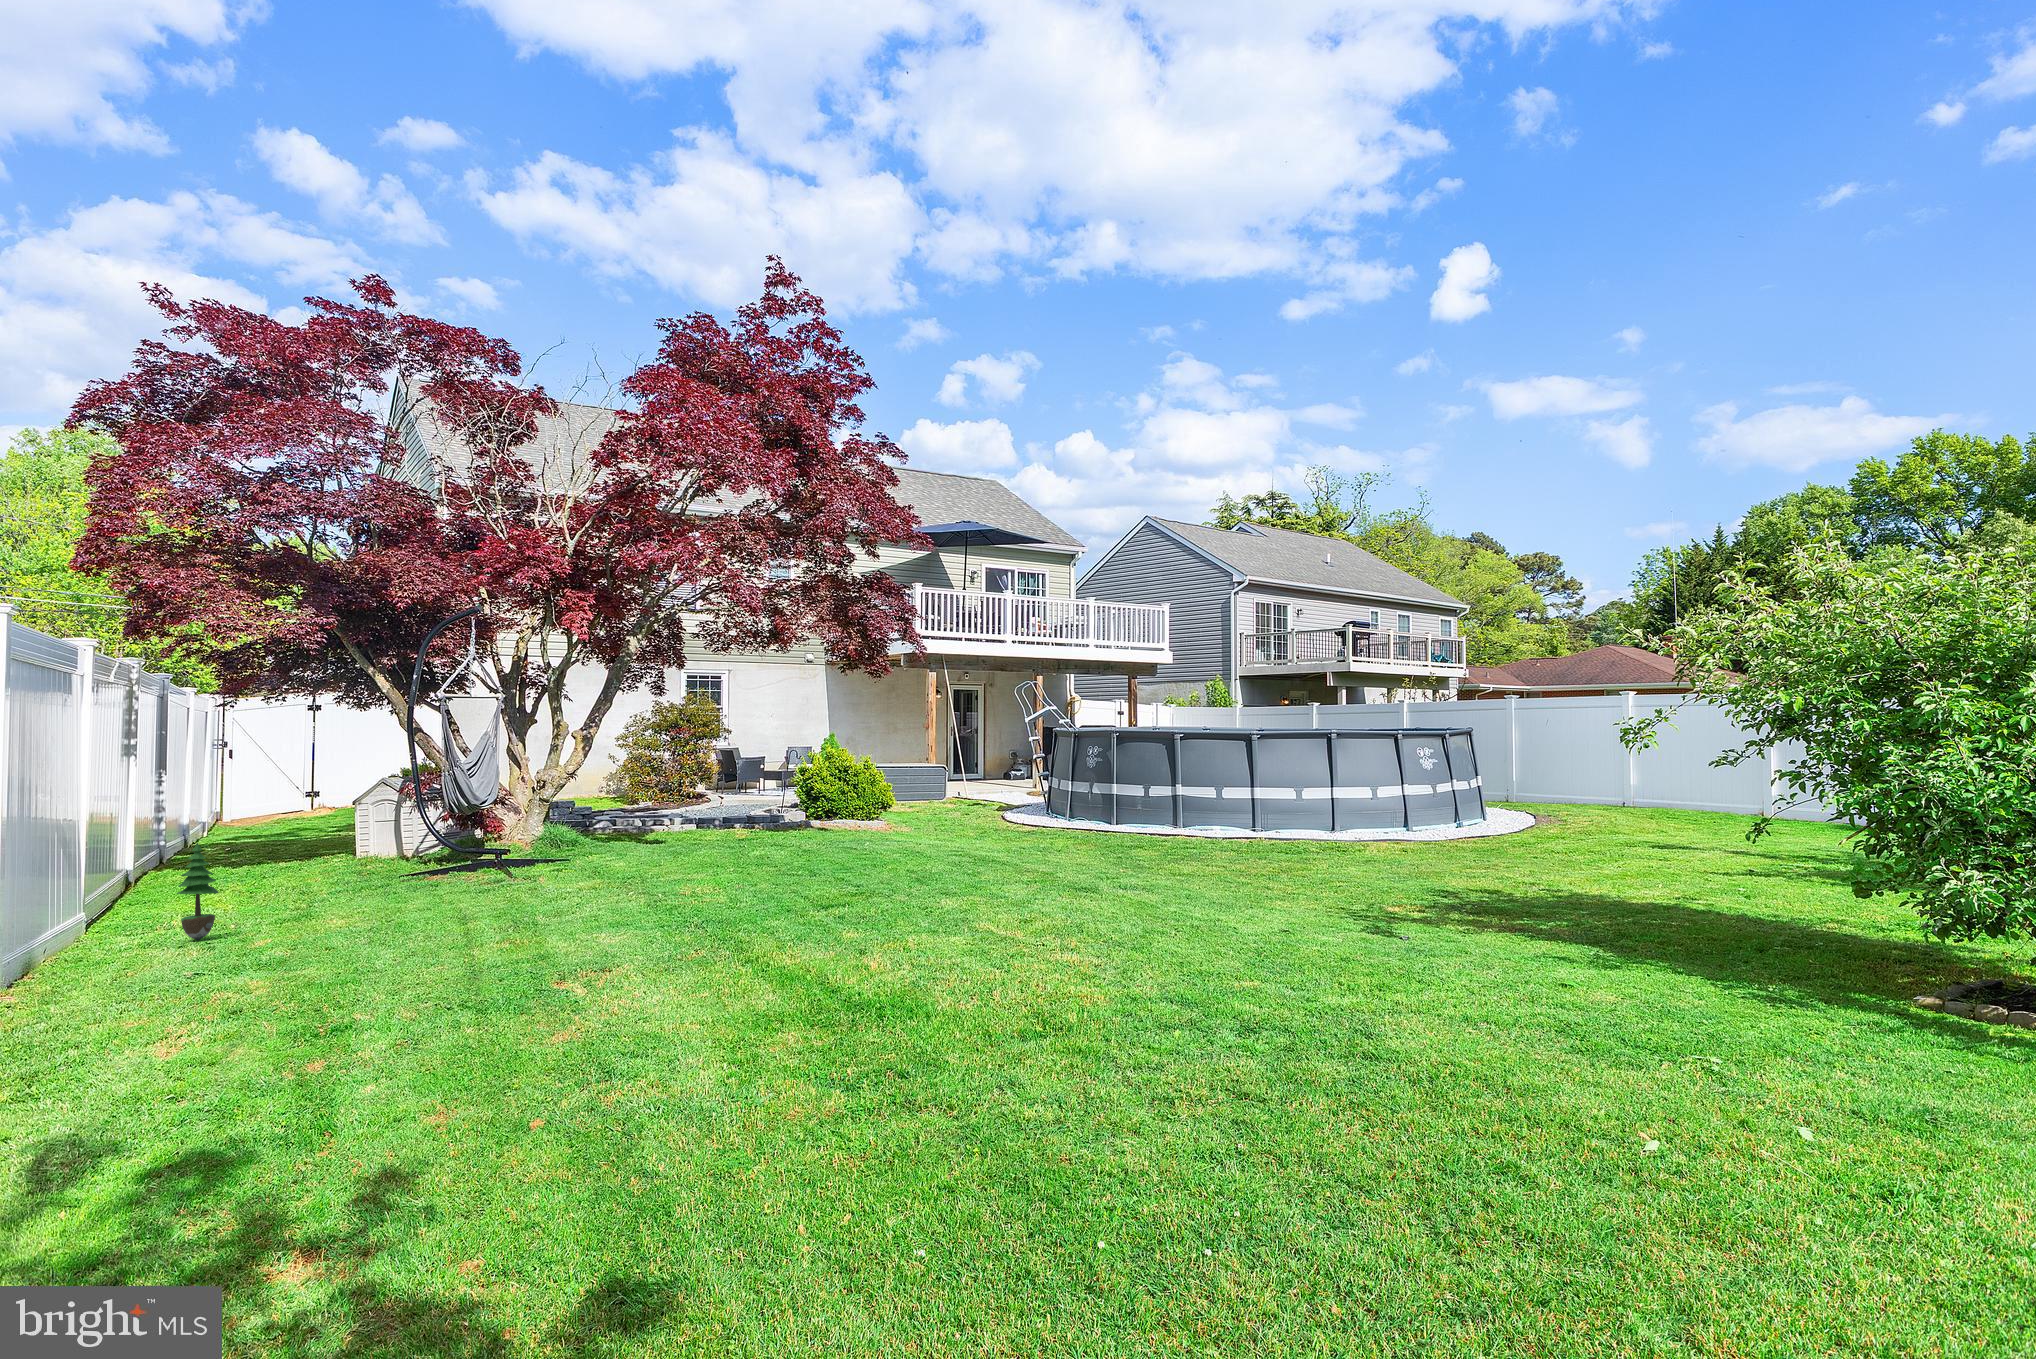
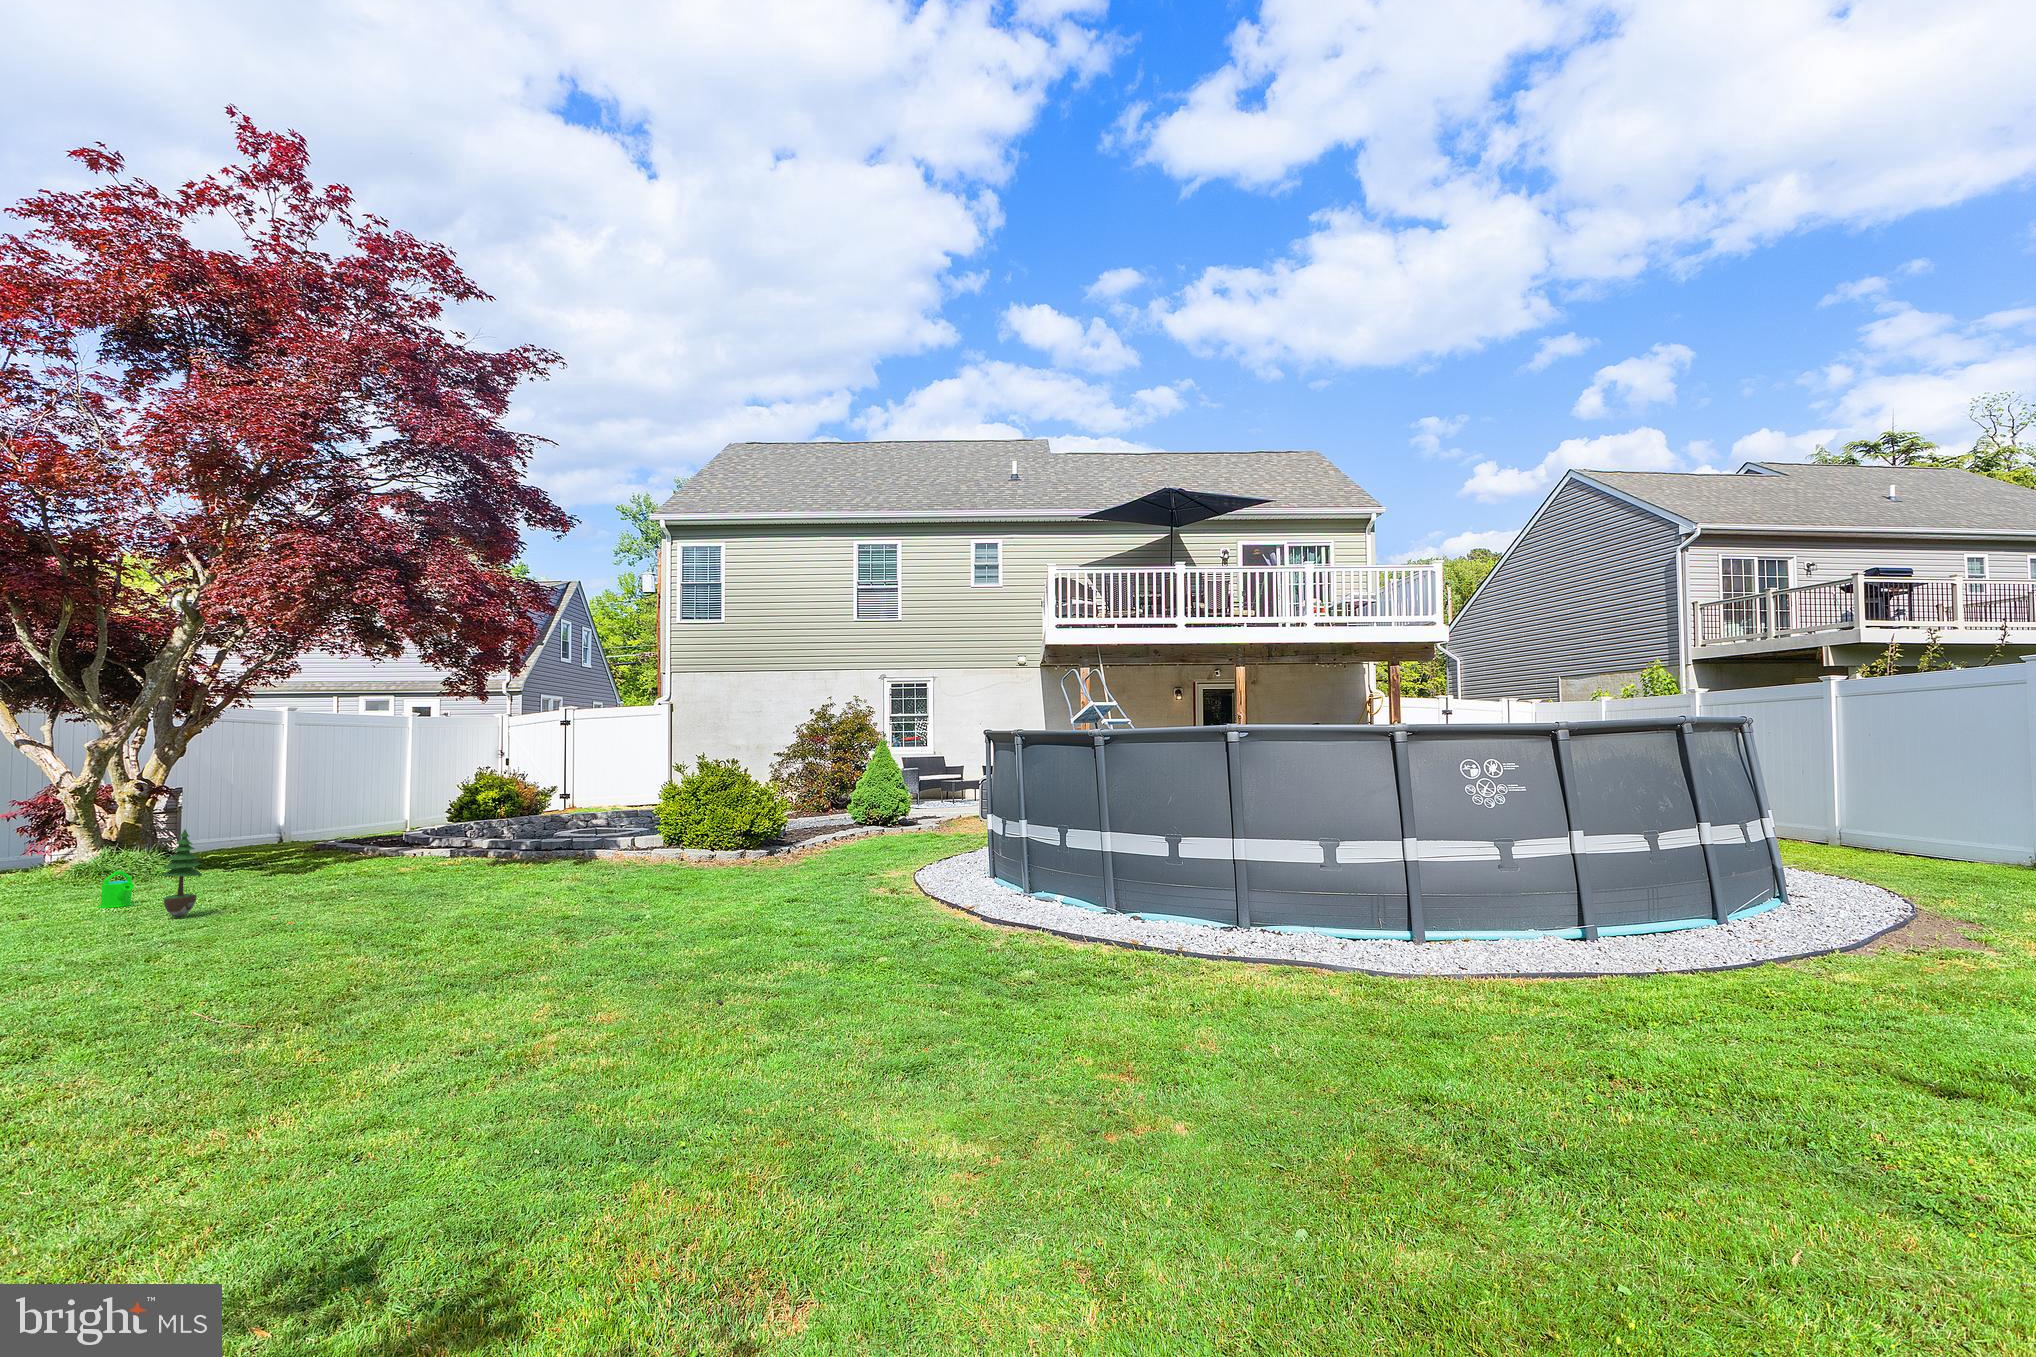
watering can: none [117,893,154,934] -> present [98,871,134,908]

